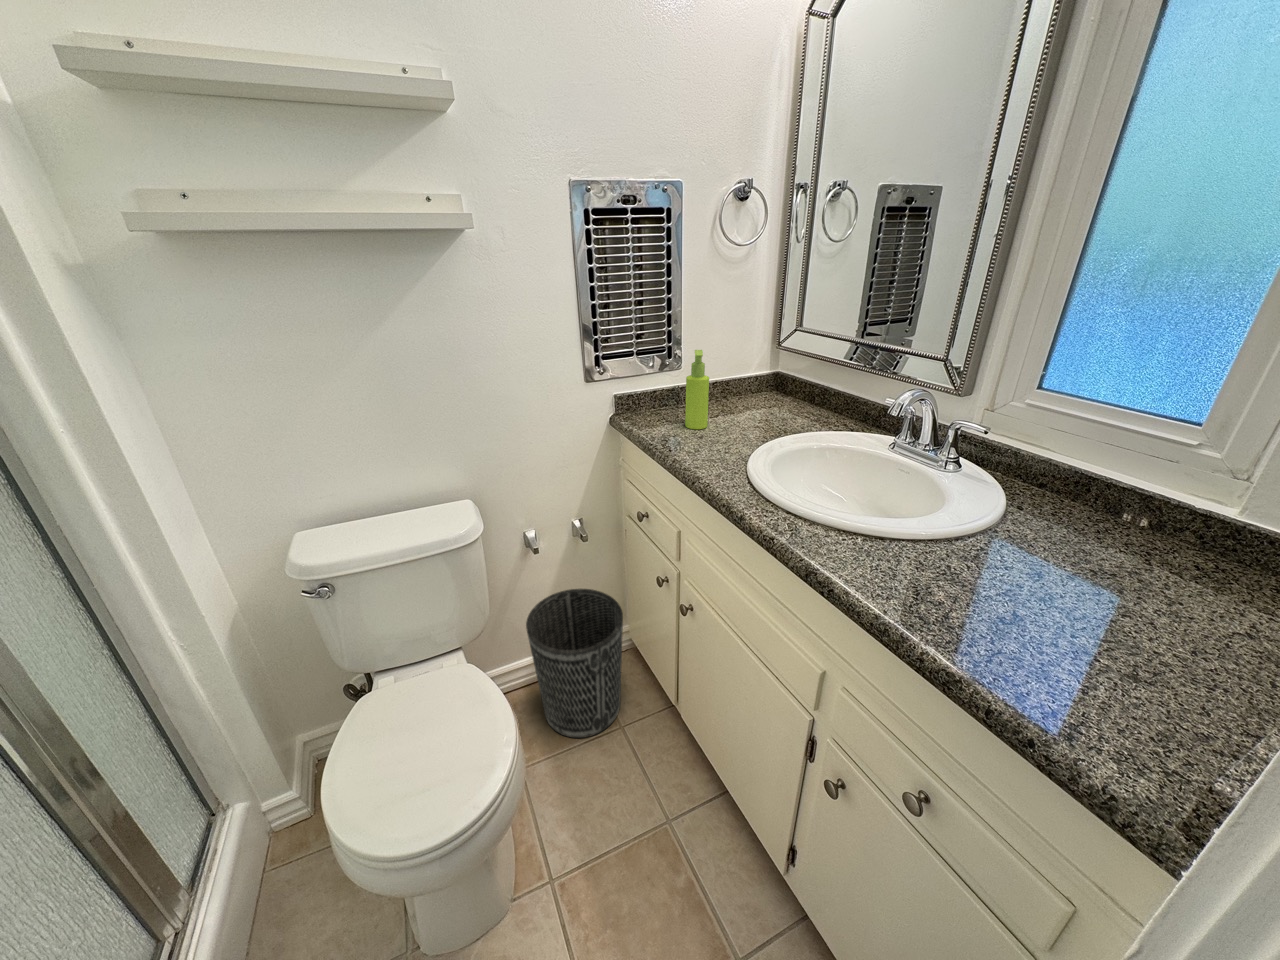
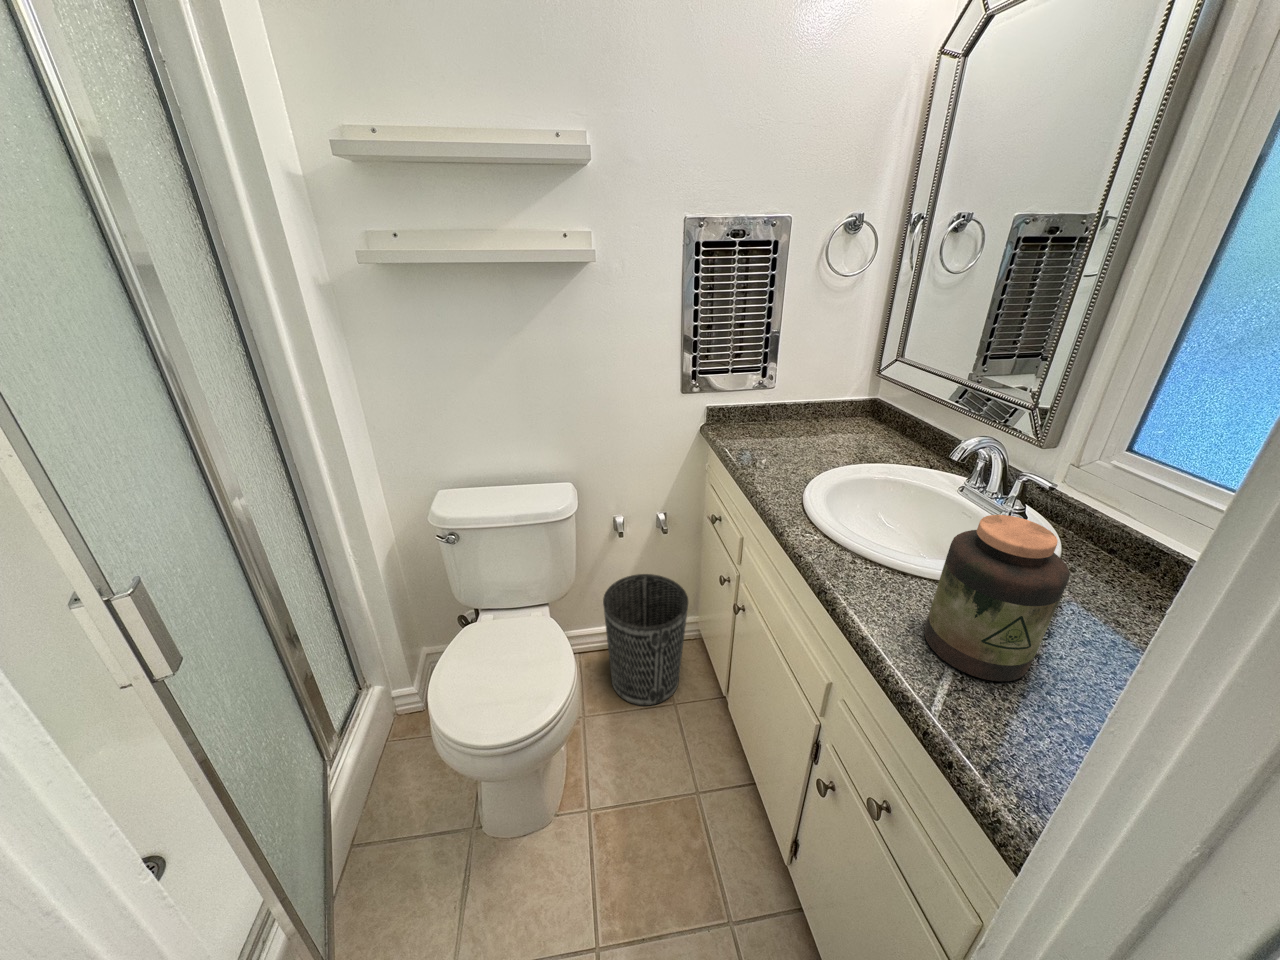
soap dispenser: present [685,350,709,429] -> none [766,374,793,447]
jar: none [930,454,1088,635] -> present [925,515,1070,681]

